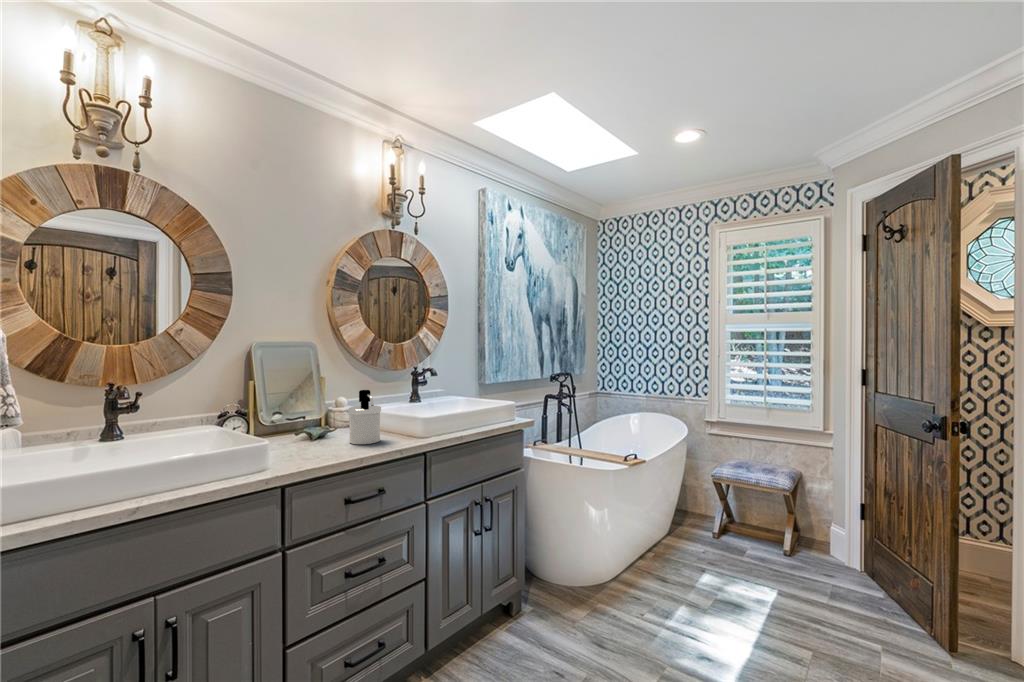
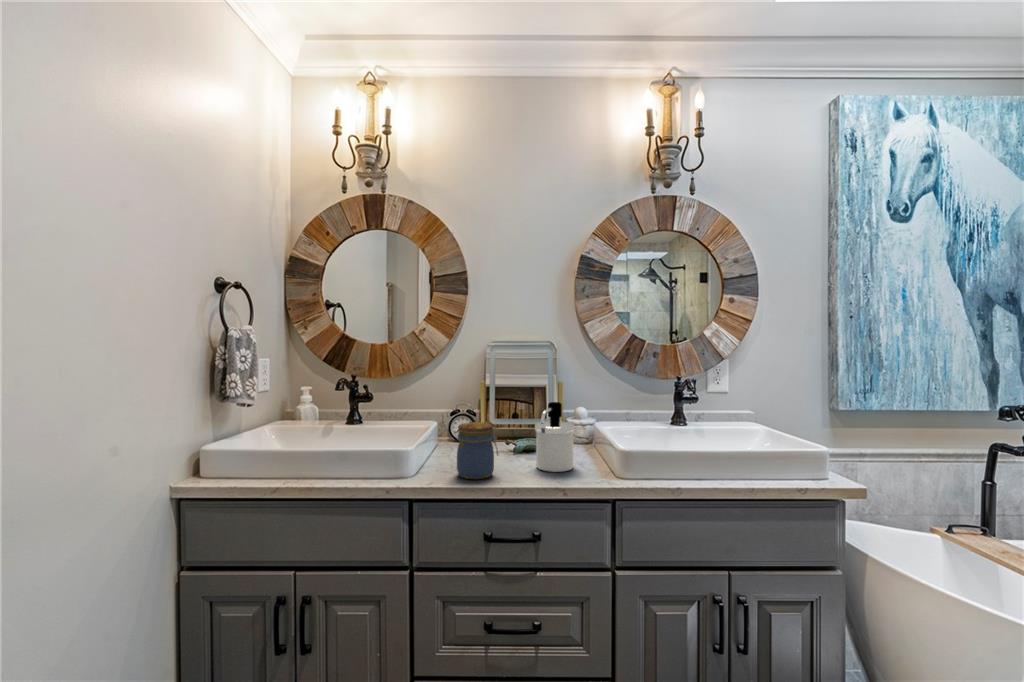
jar: none [302,411,337,460] -> present [457,422,498,479]

